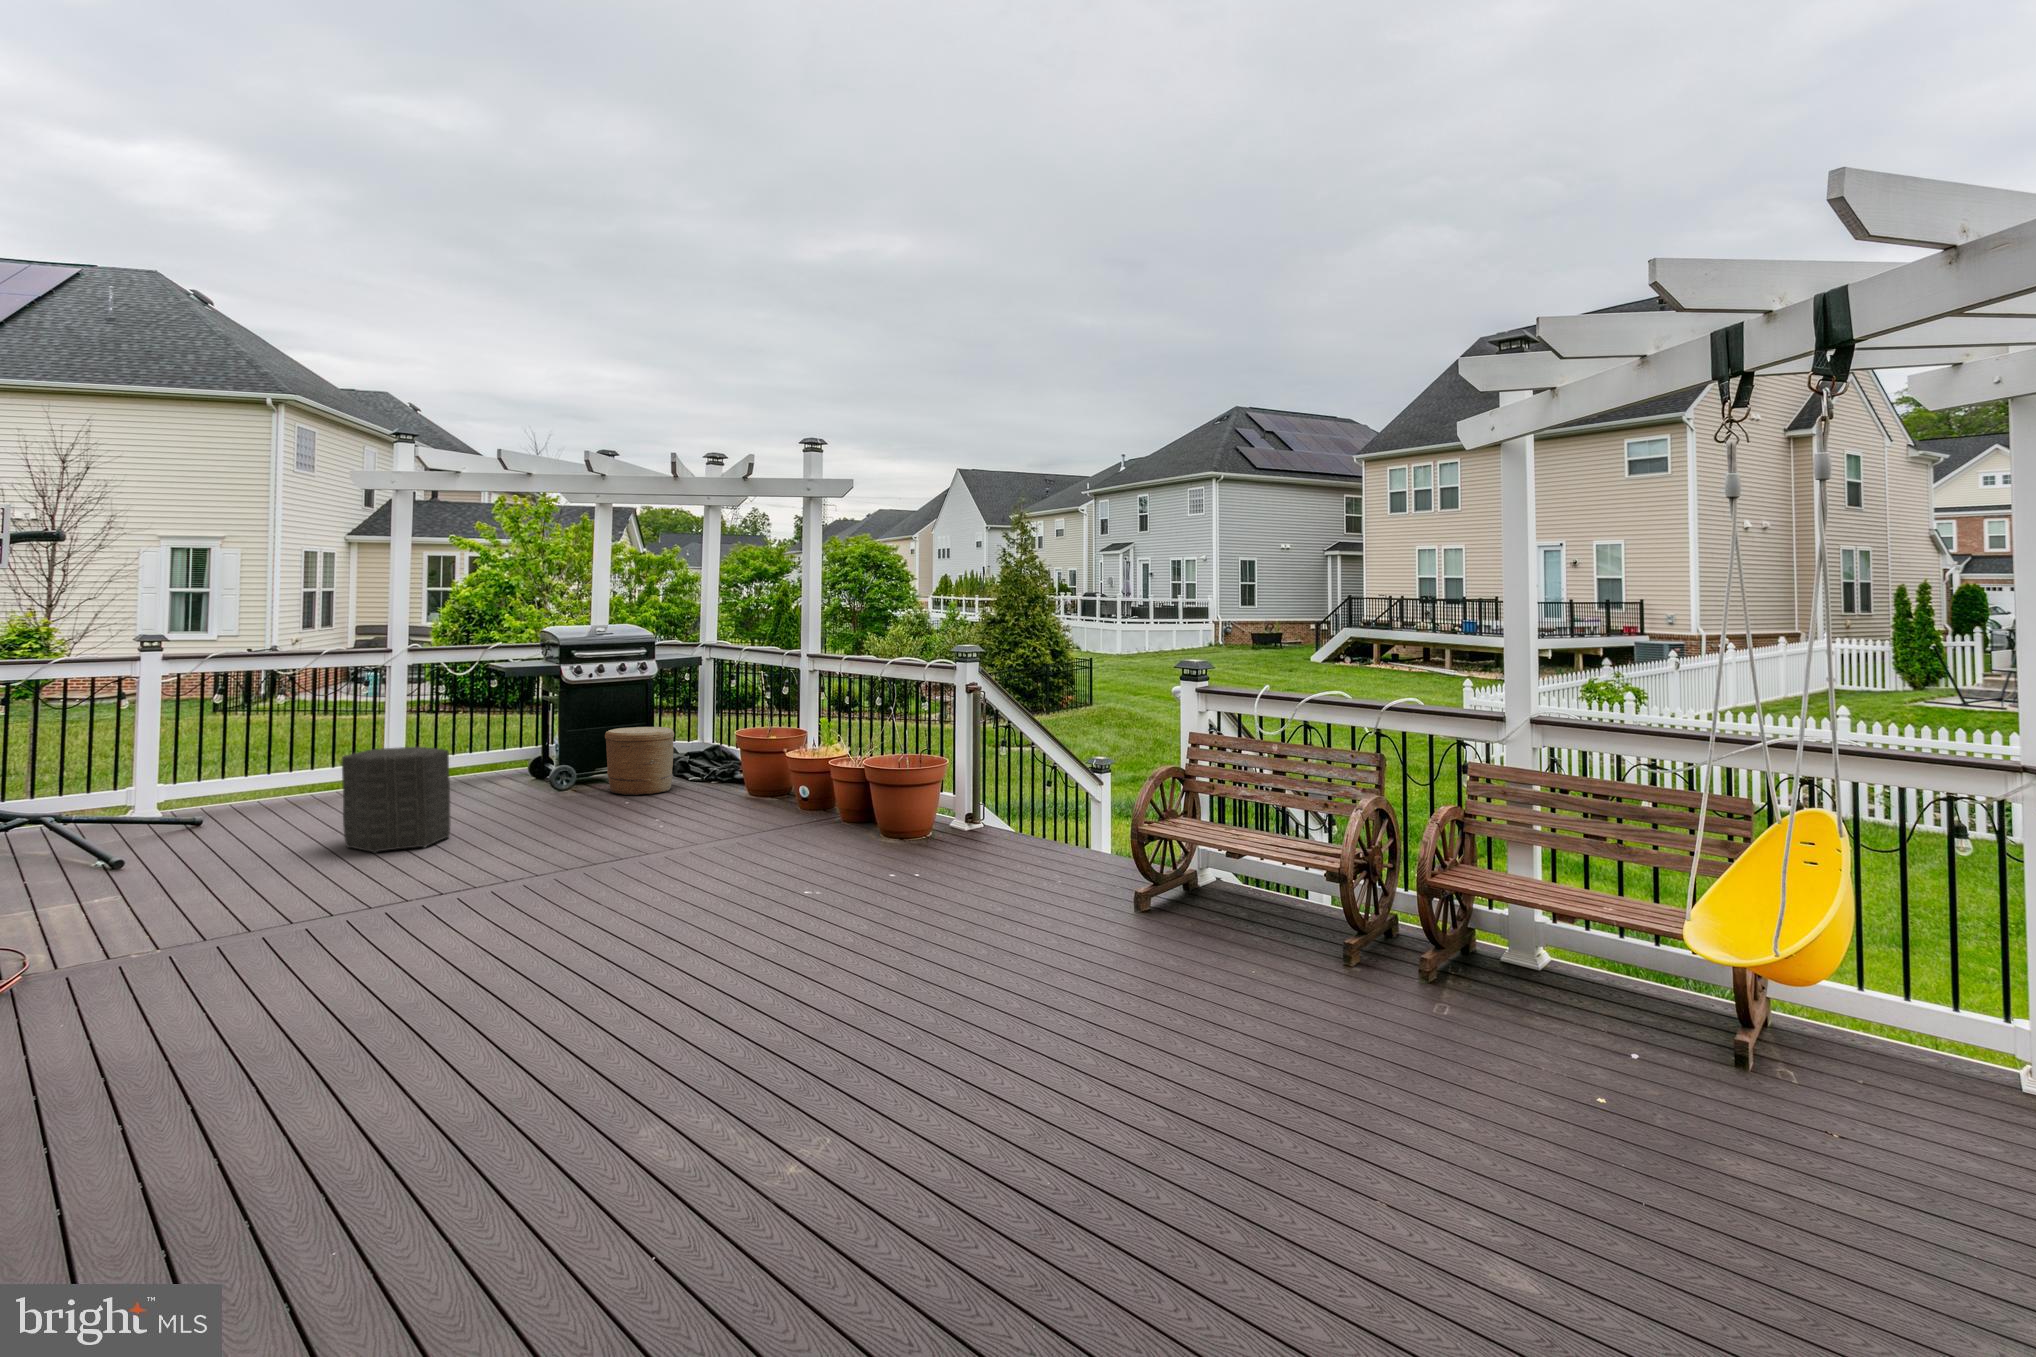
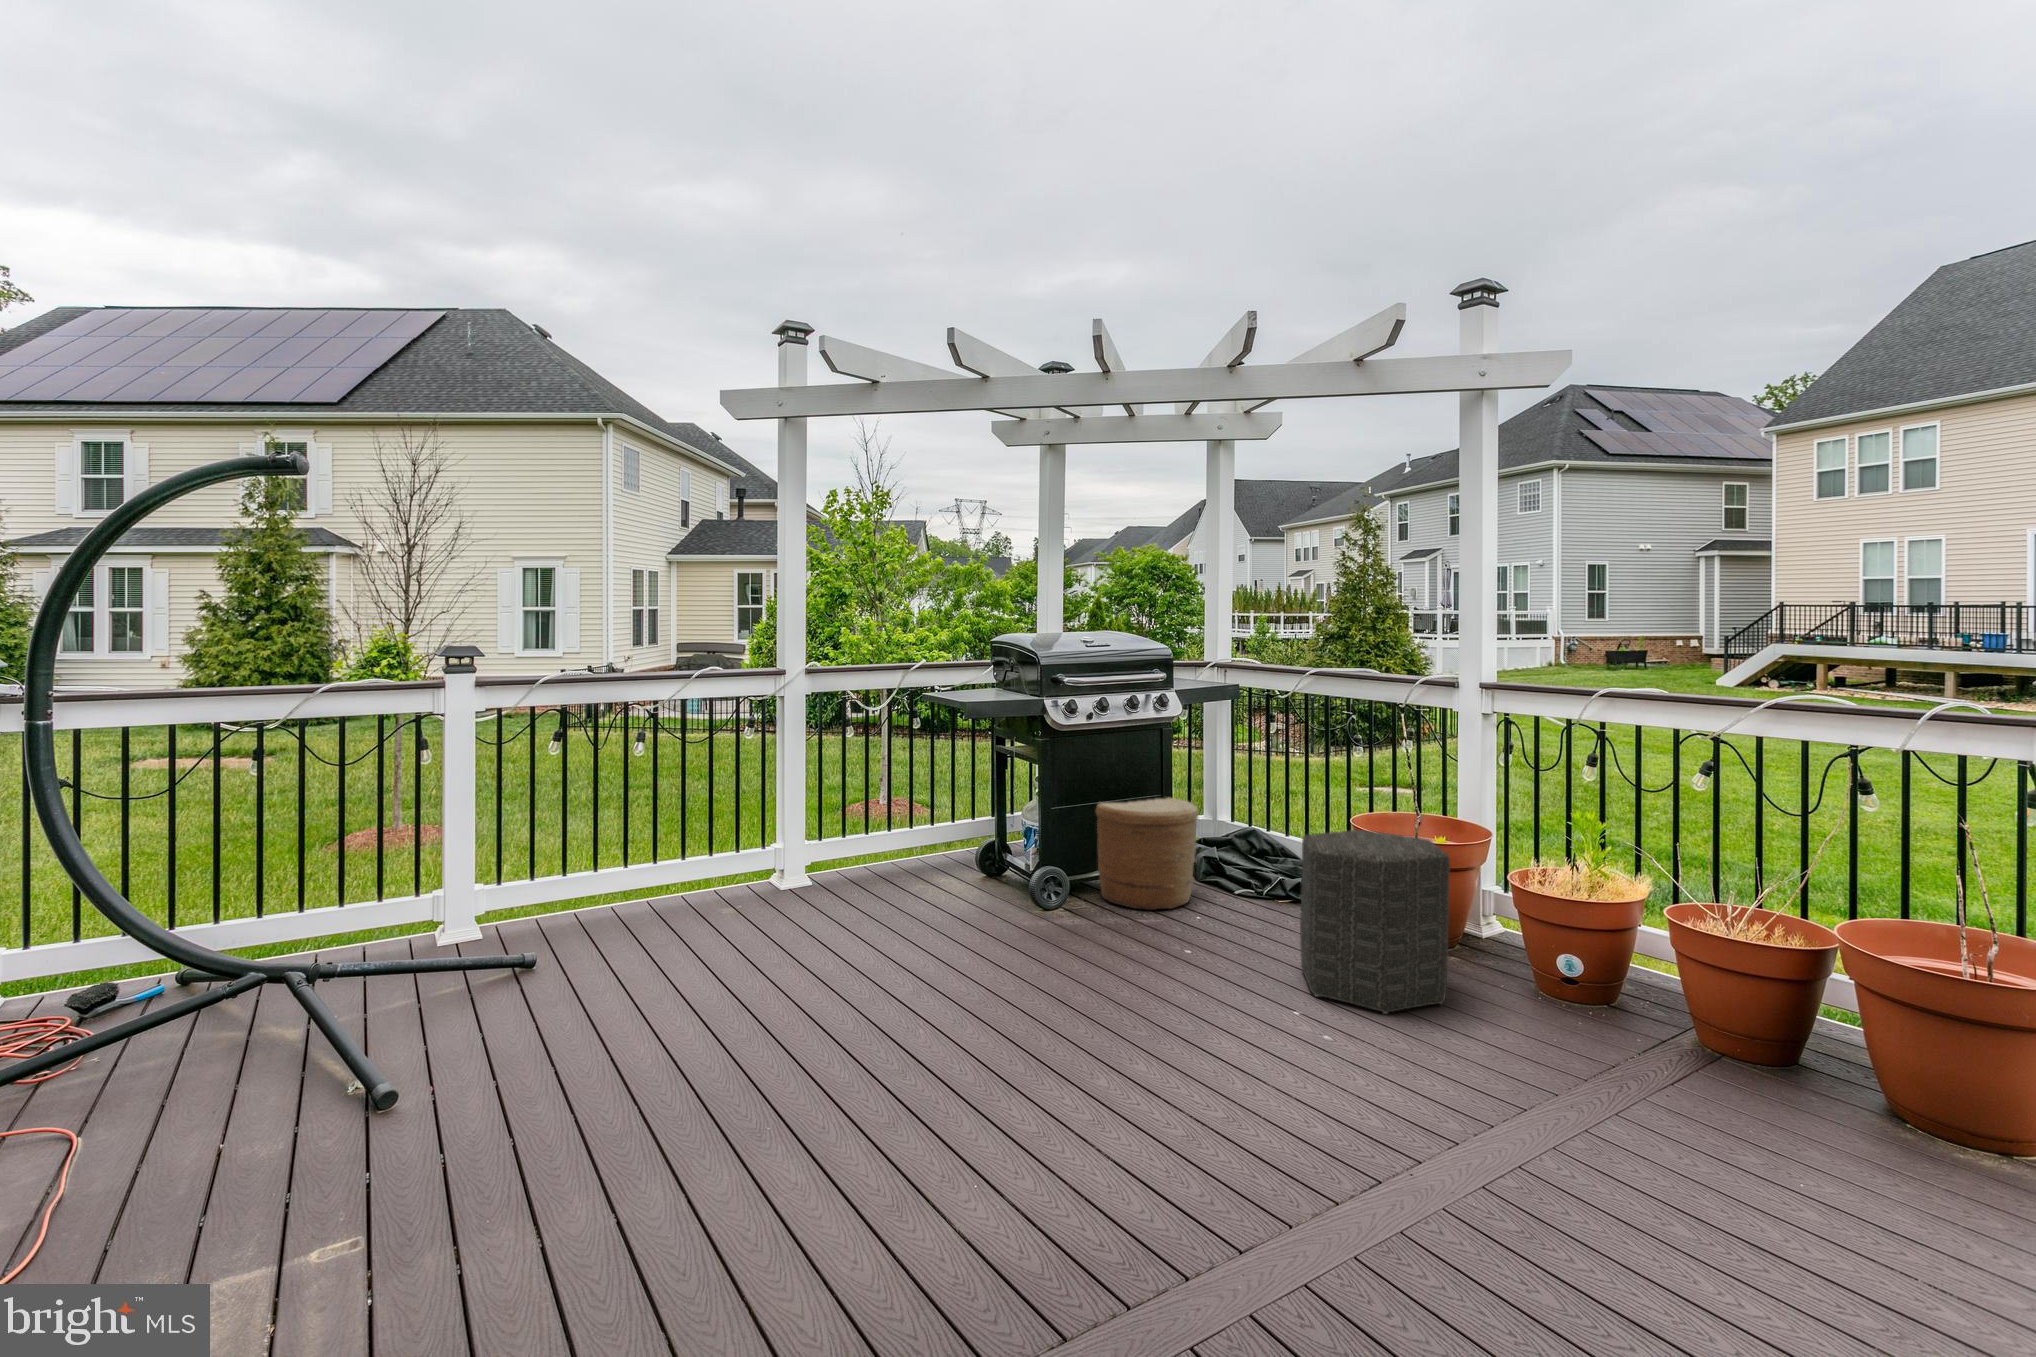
ottoman: present [342,747,450,853] -> present [1300,830,1450,1014]

